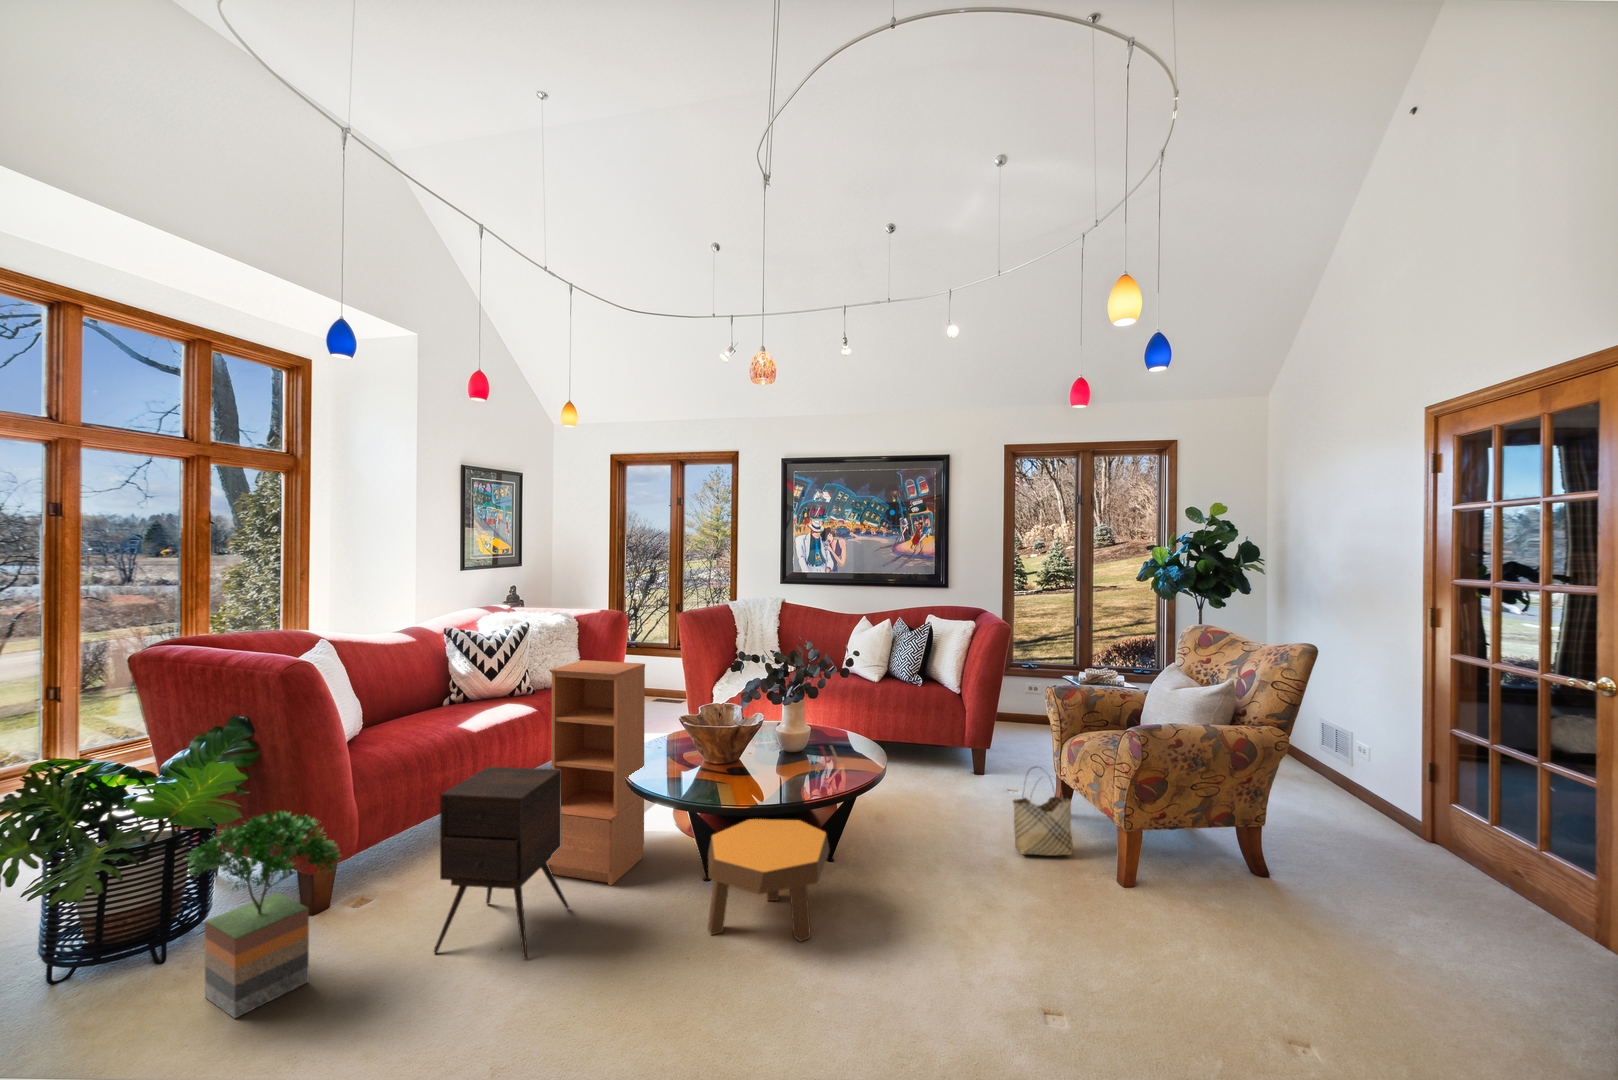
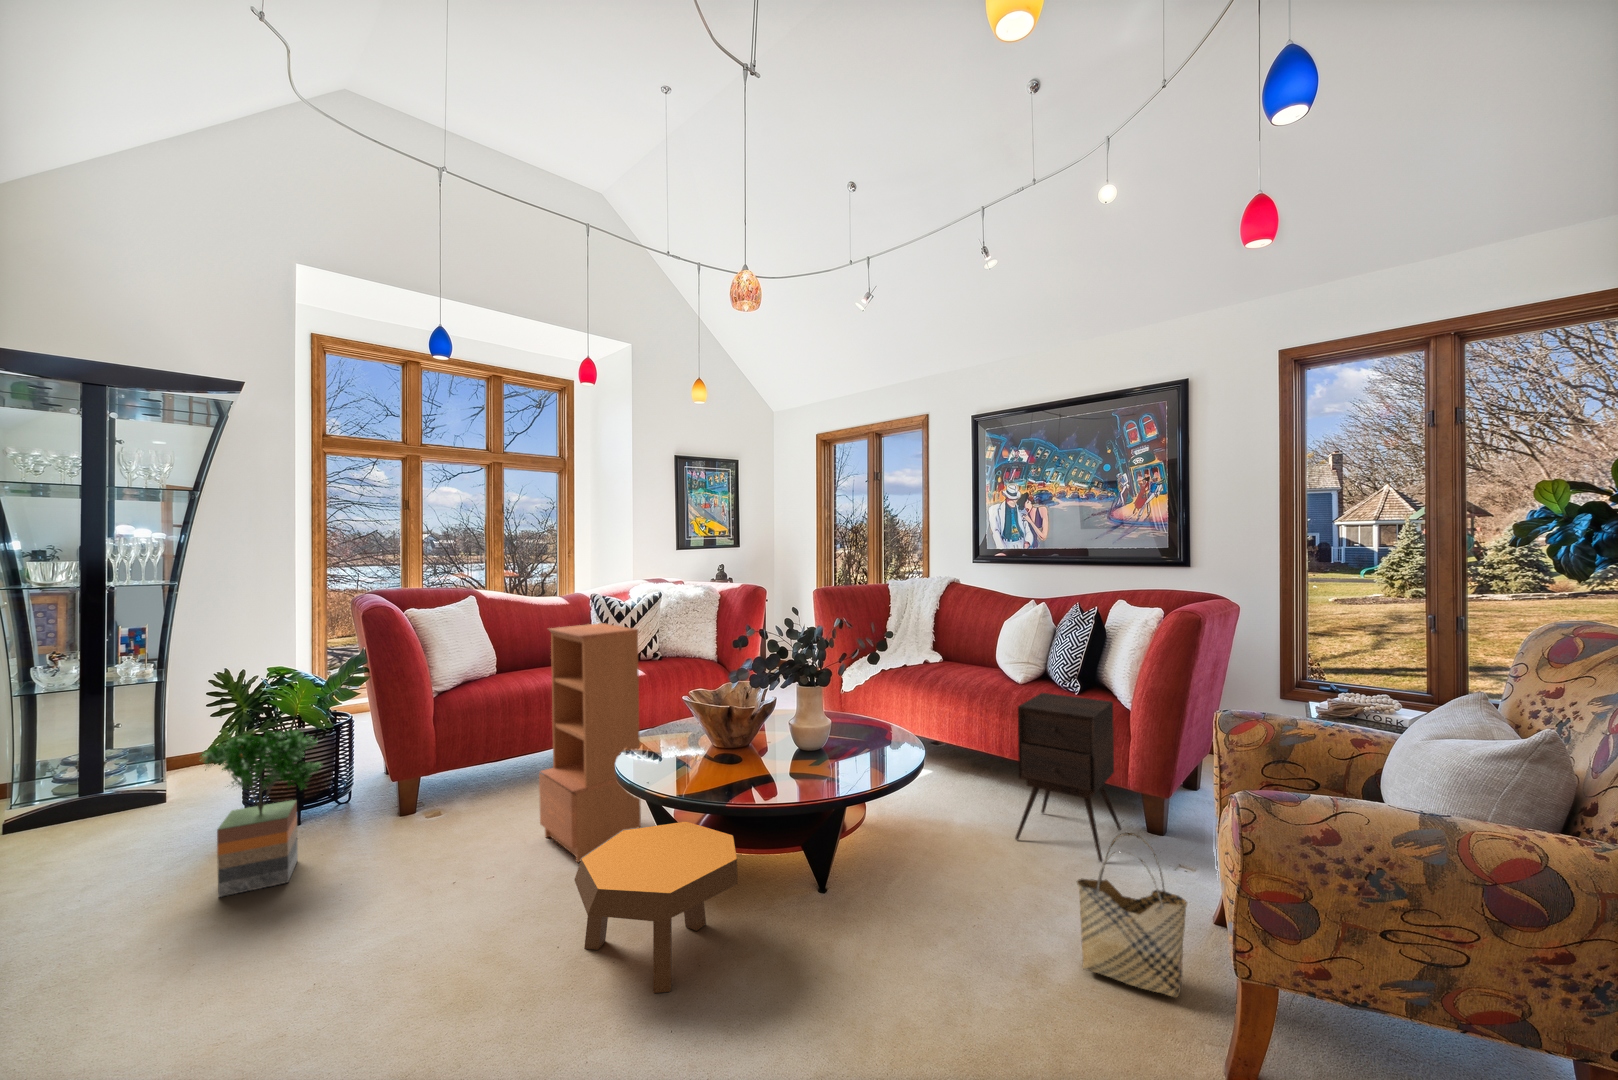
side table: present [434,767,569,959] -> present [1015,693,1122,862]

